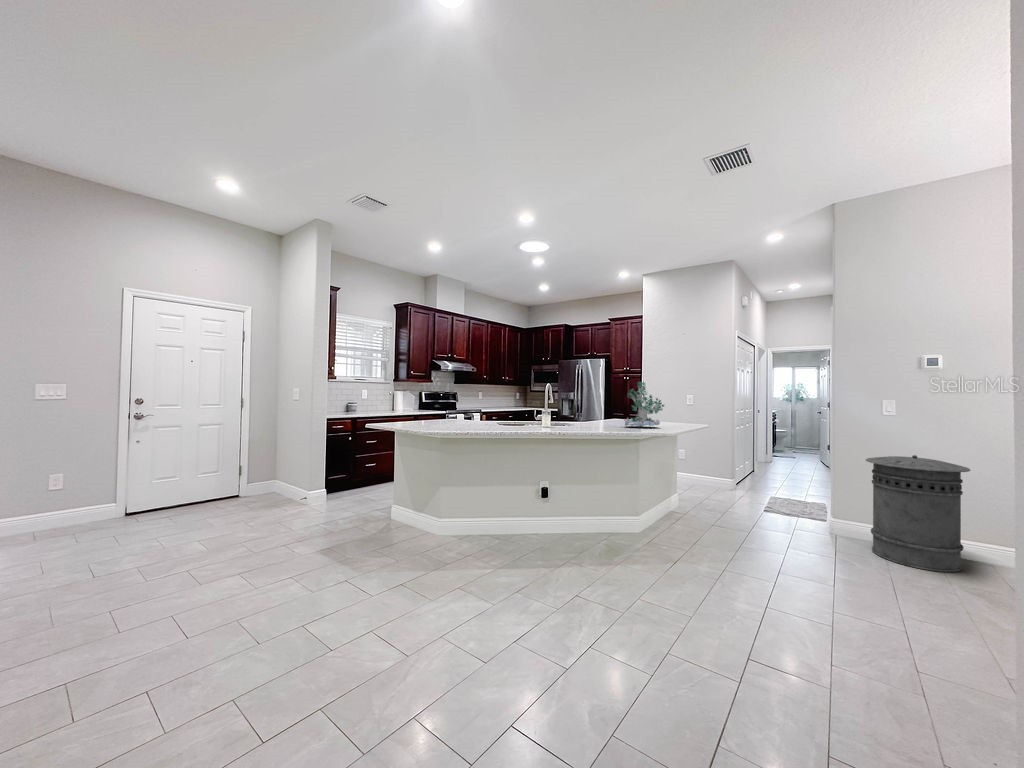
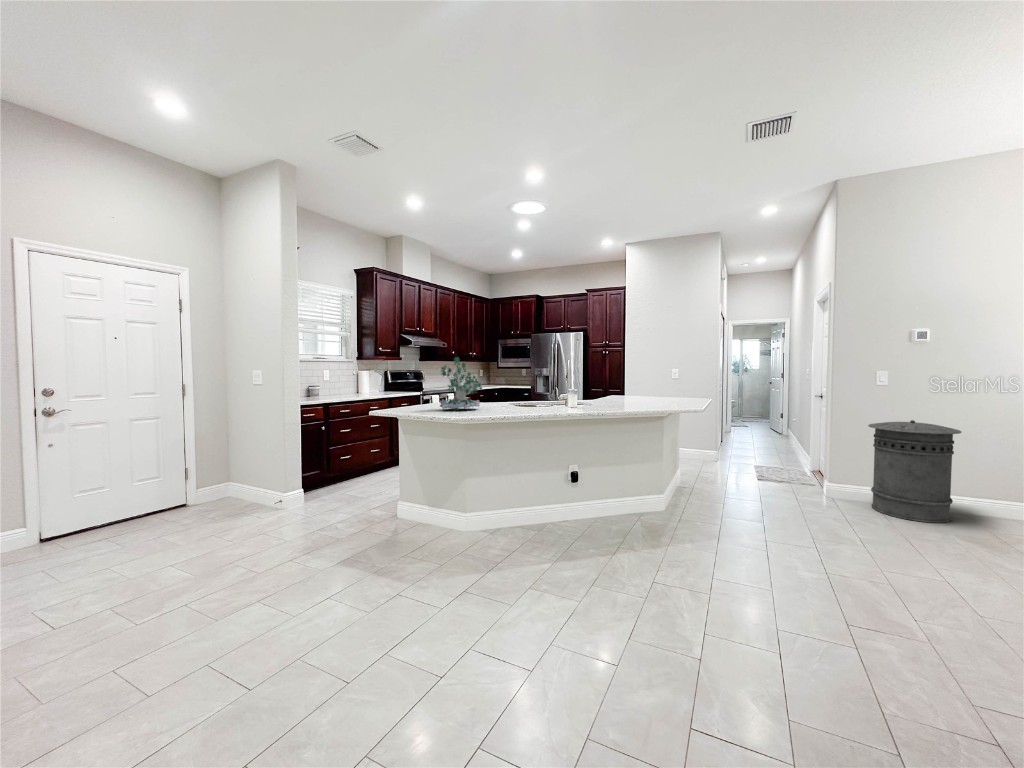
plant: present [624,382,664,427] -> present [440,357,482,409]

